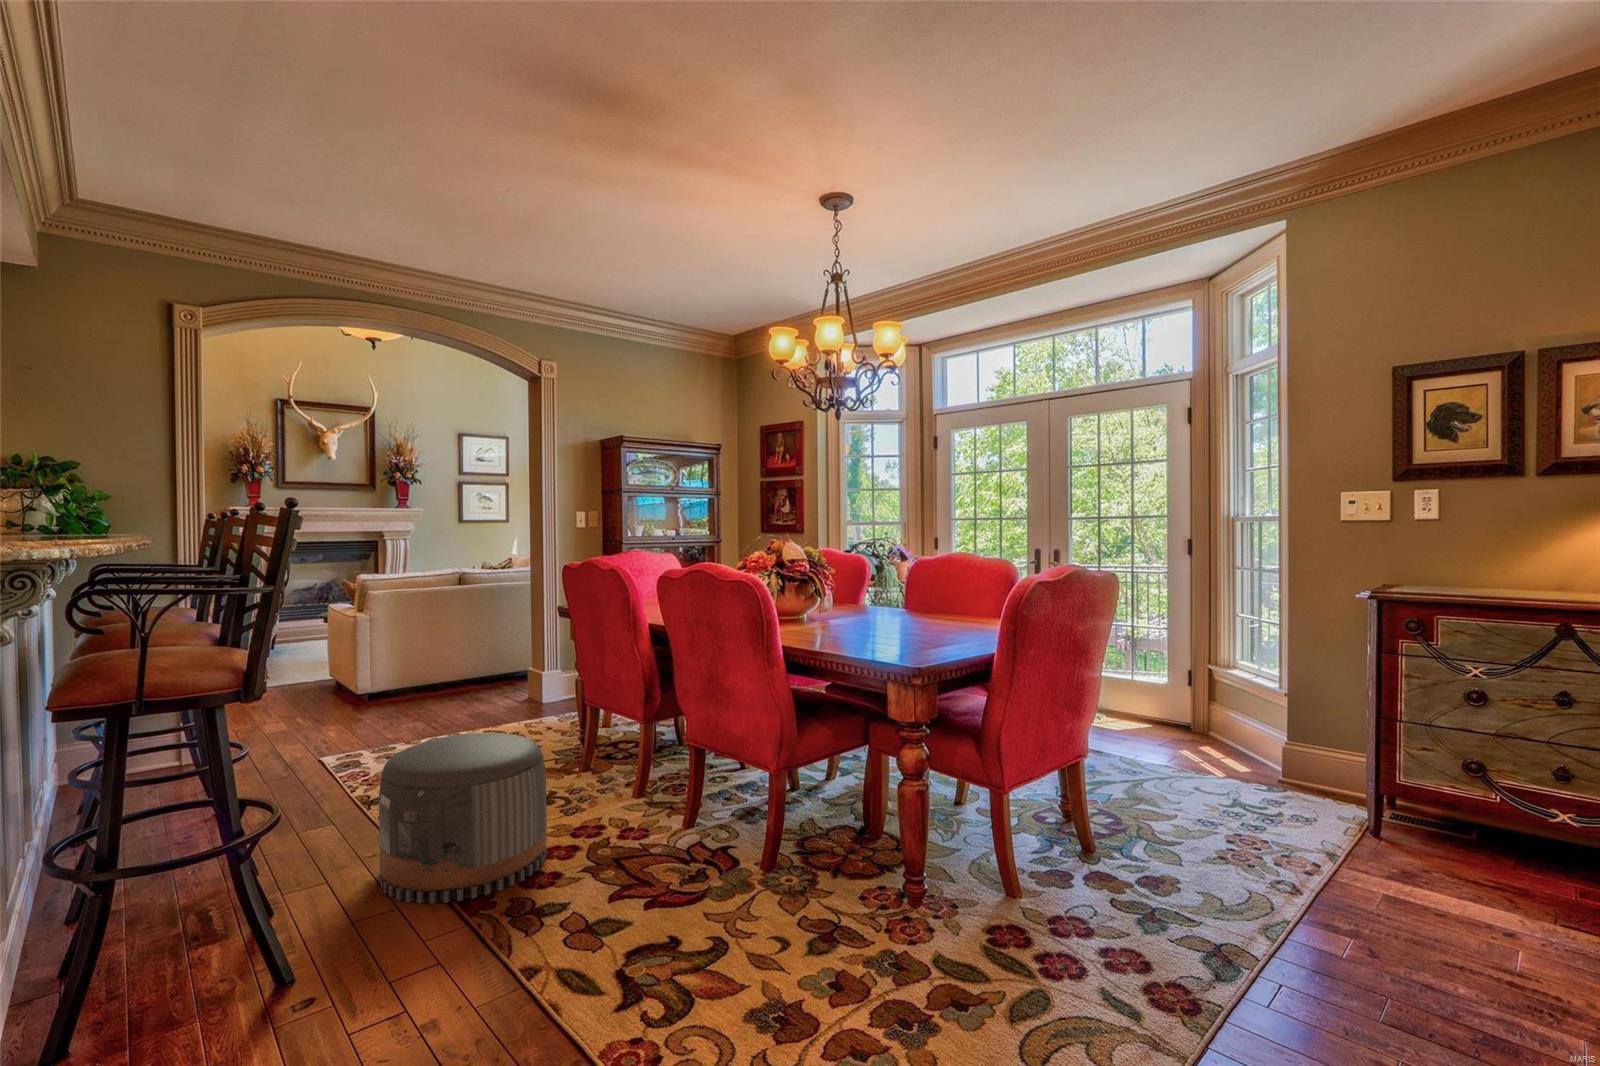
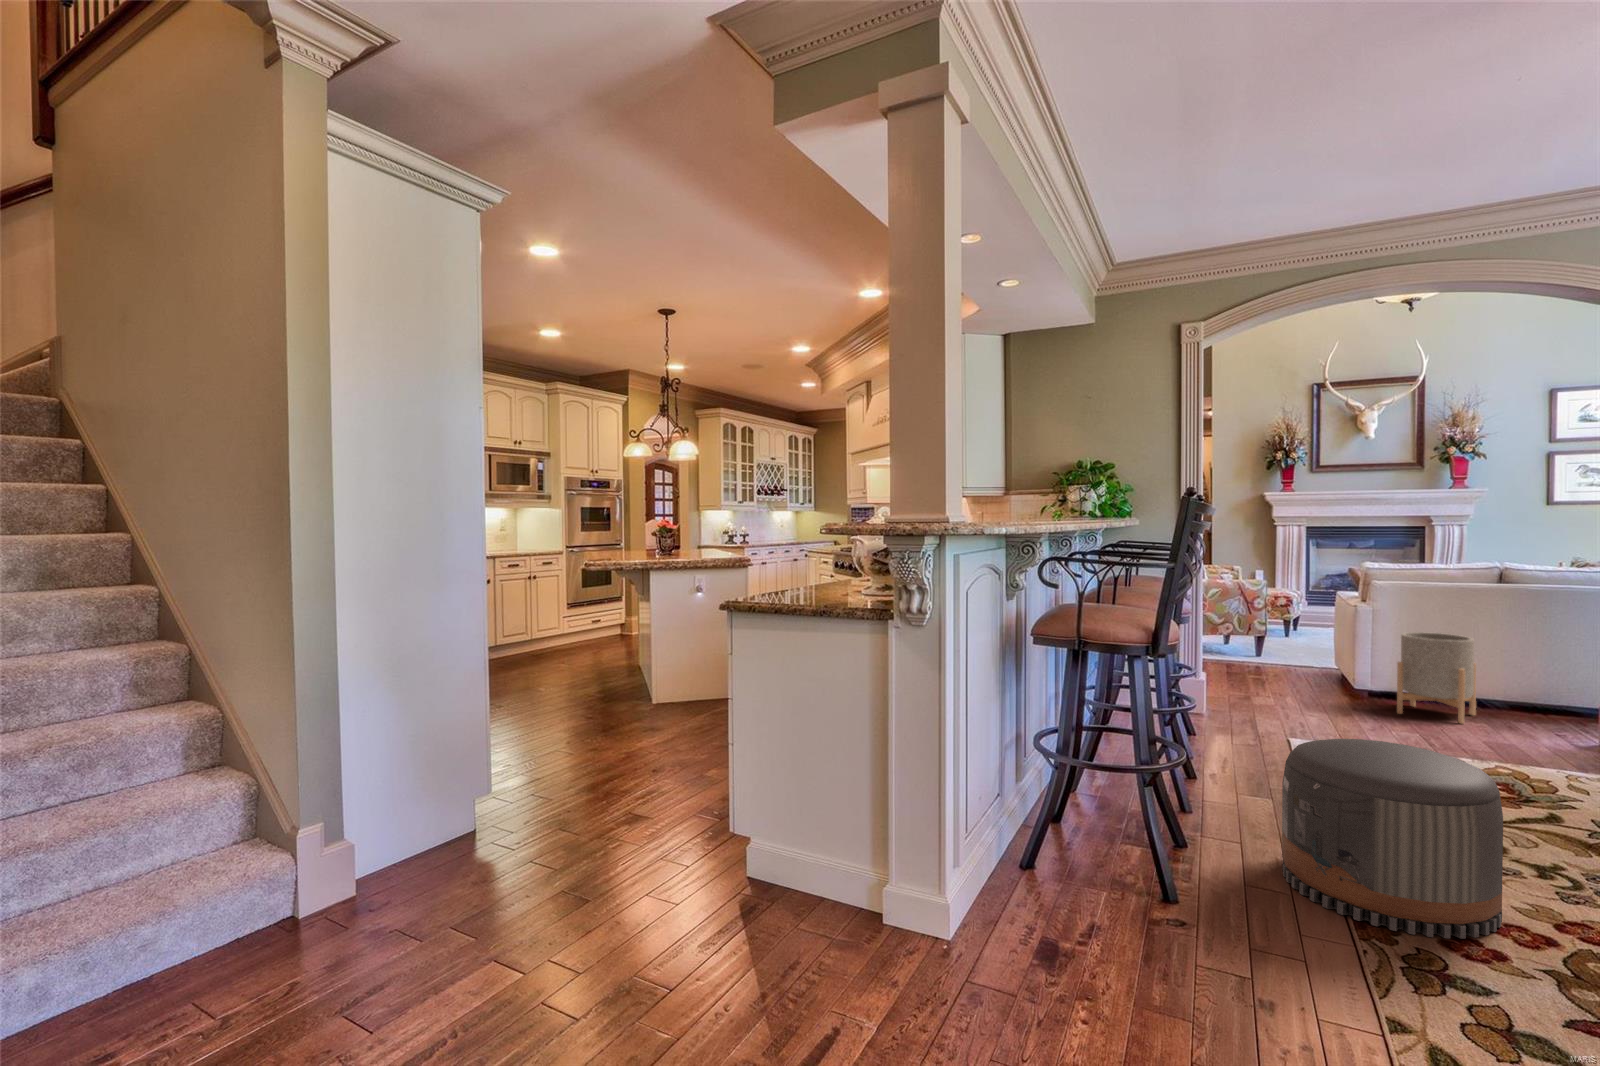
planter: none [396,632,451,709] -> present [1397,632,1476,724]

